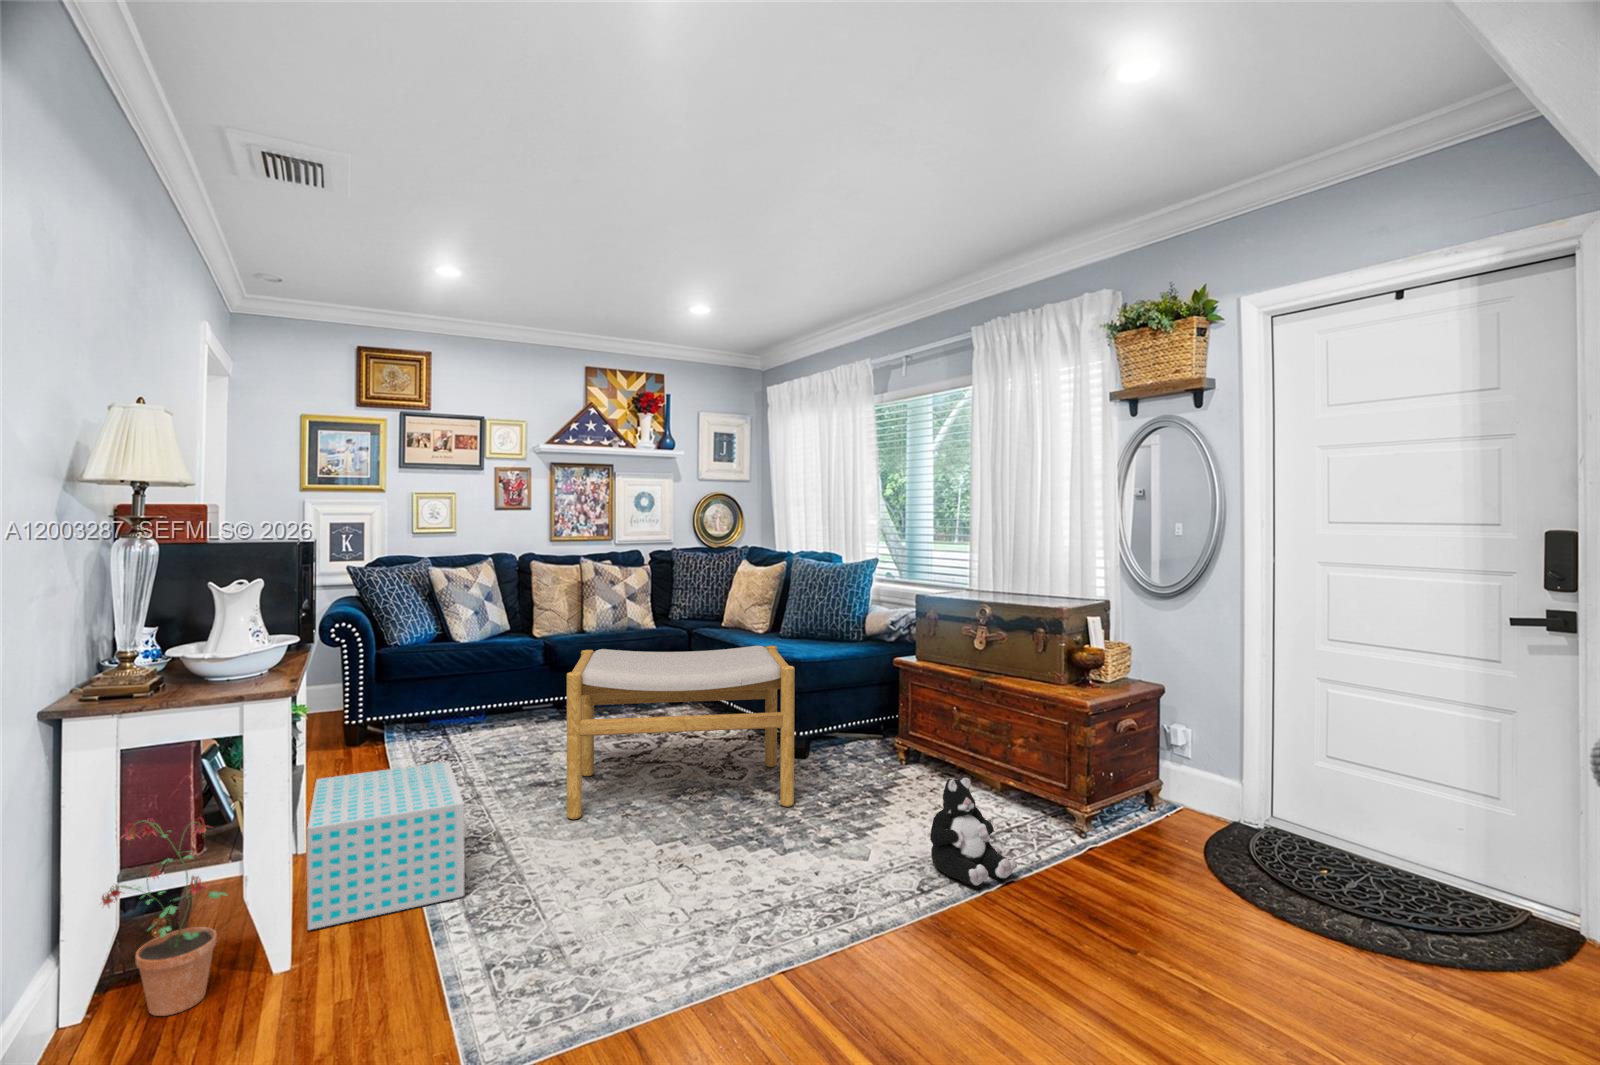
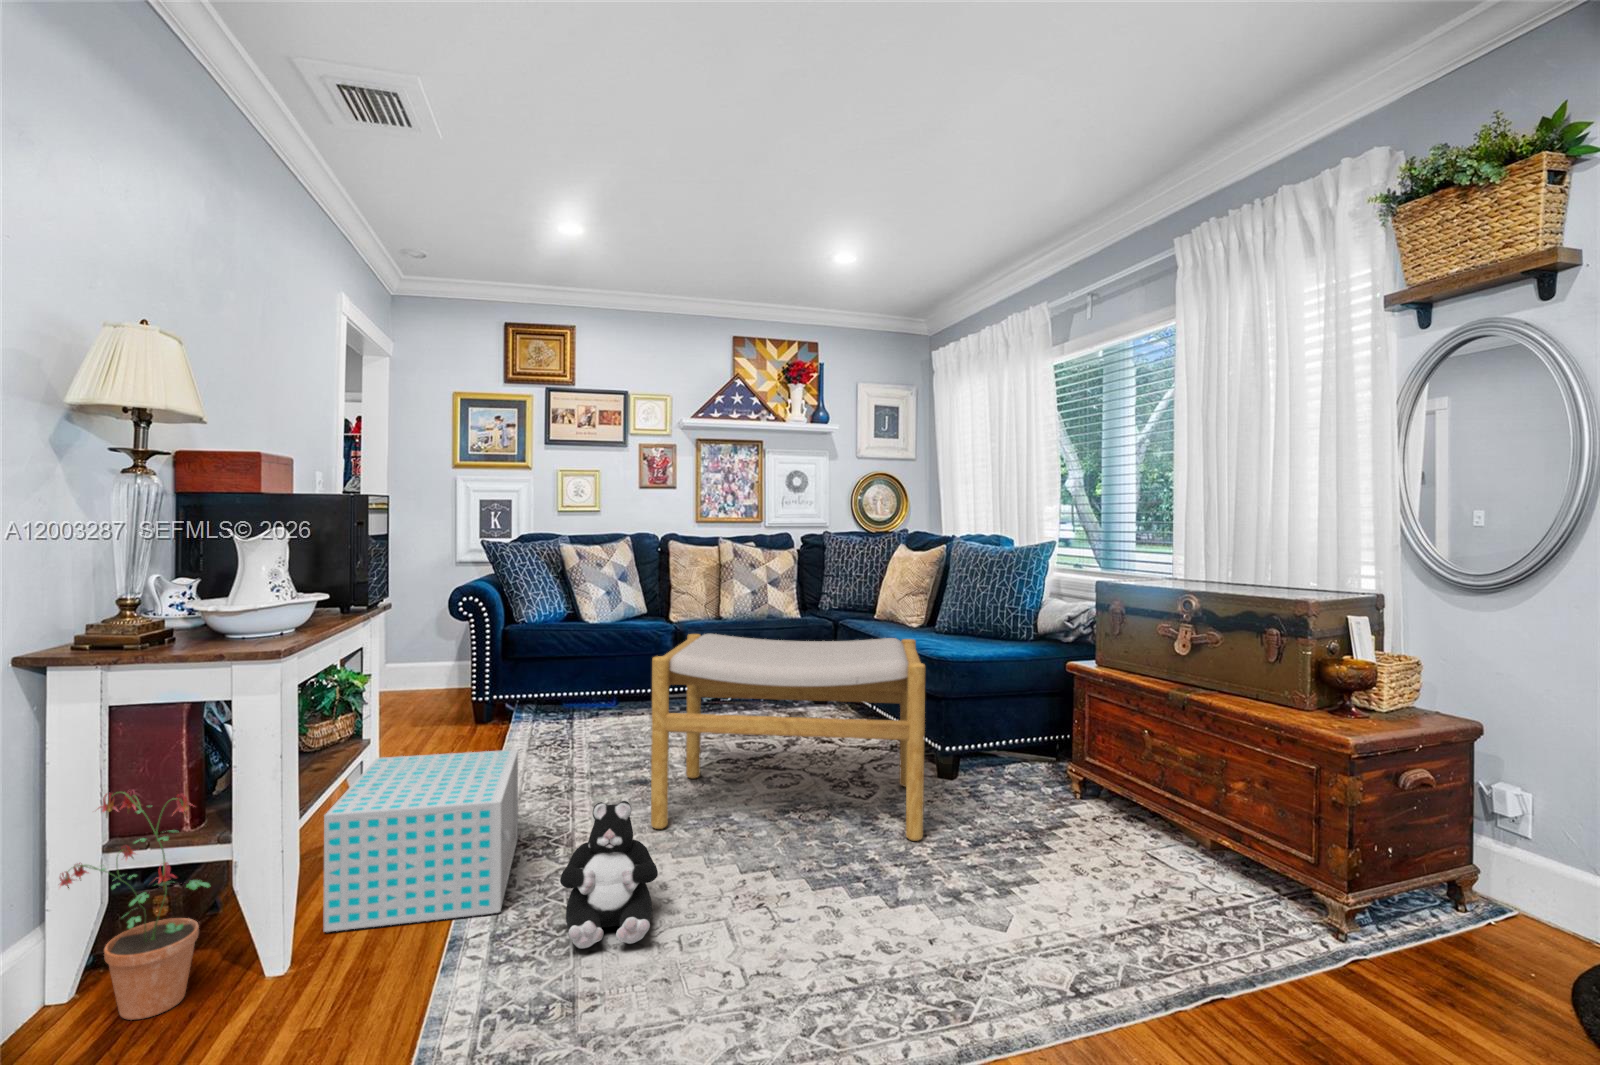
plush toy: present [930,776,1017,886] -> present [560,801,658,948]

